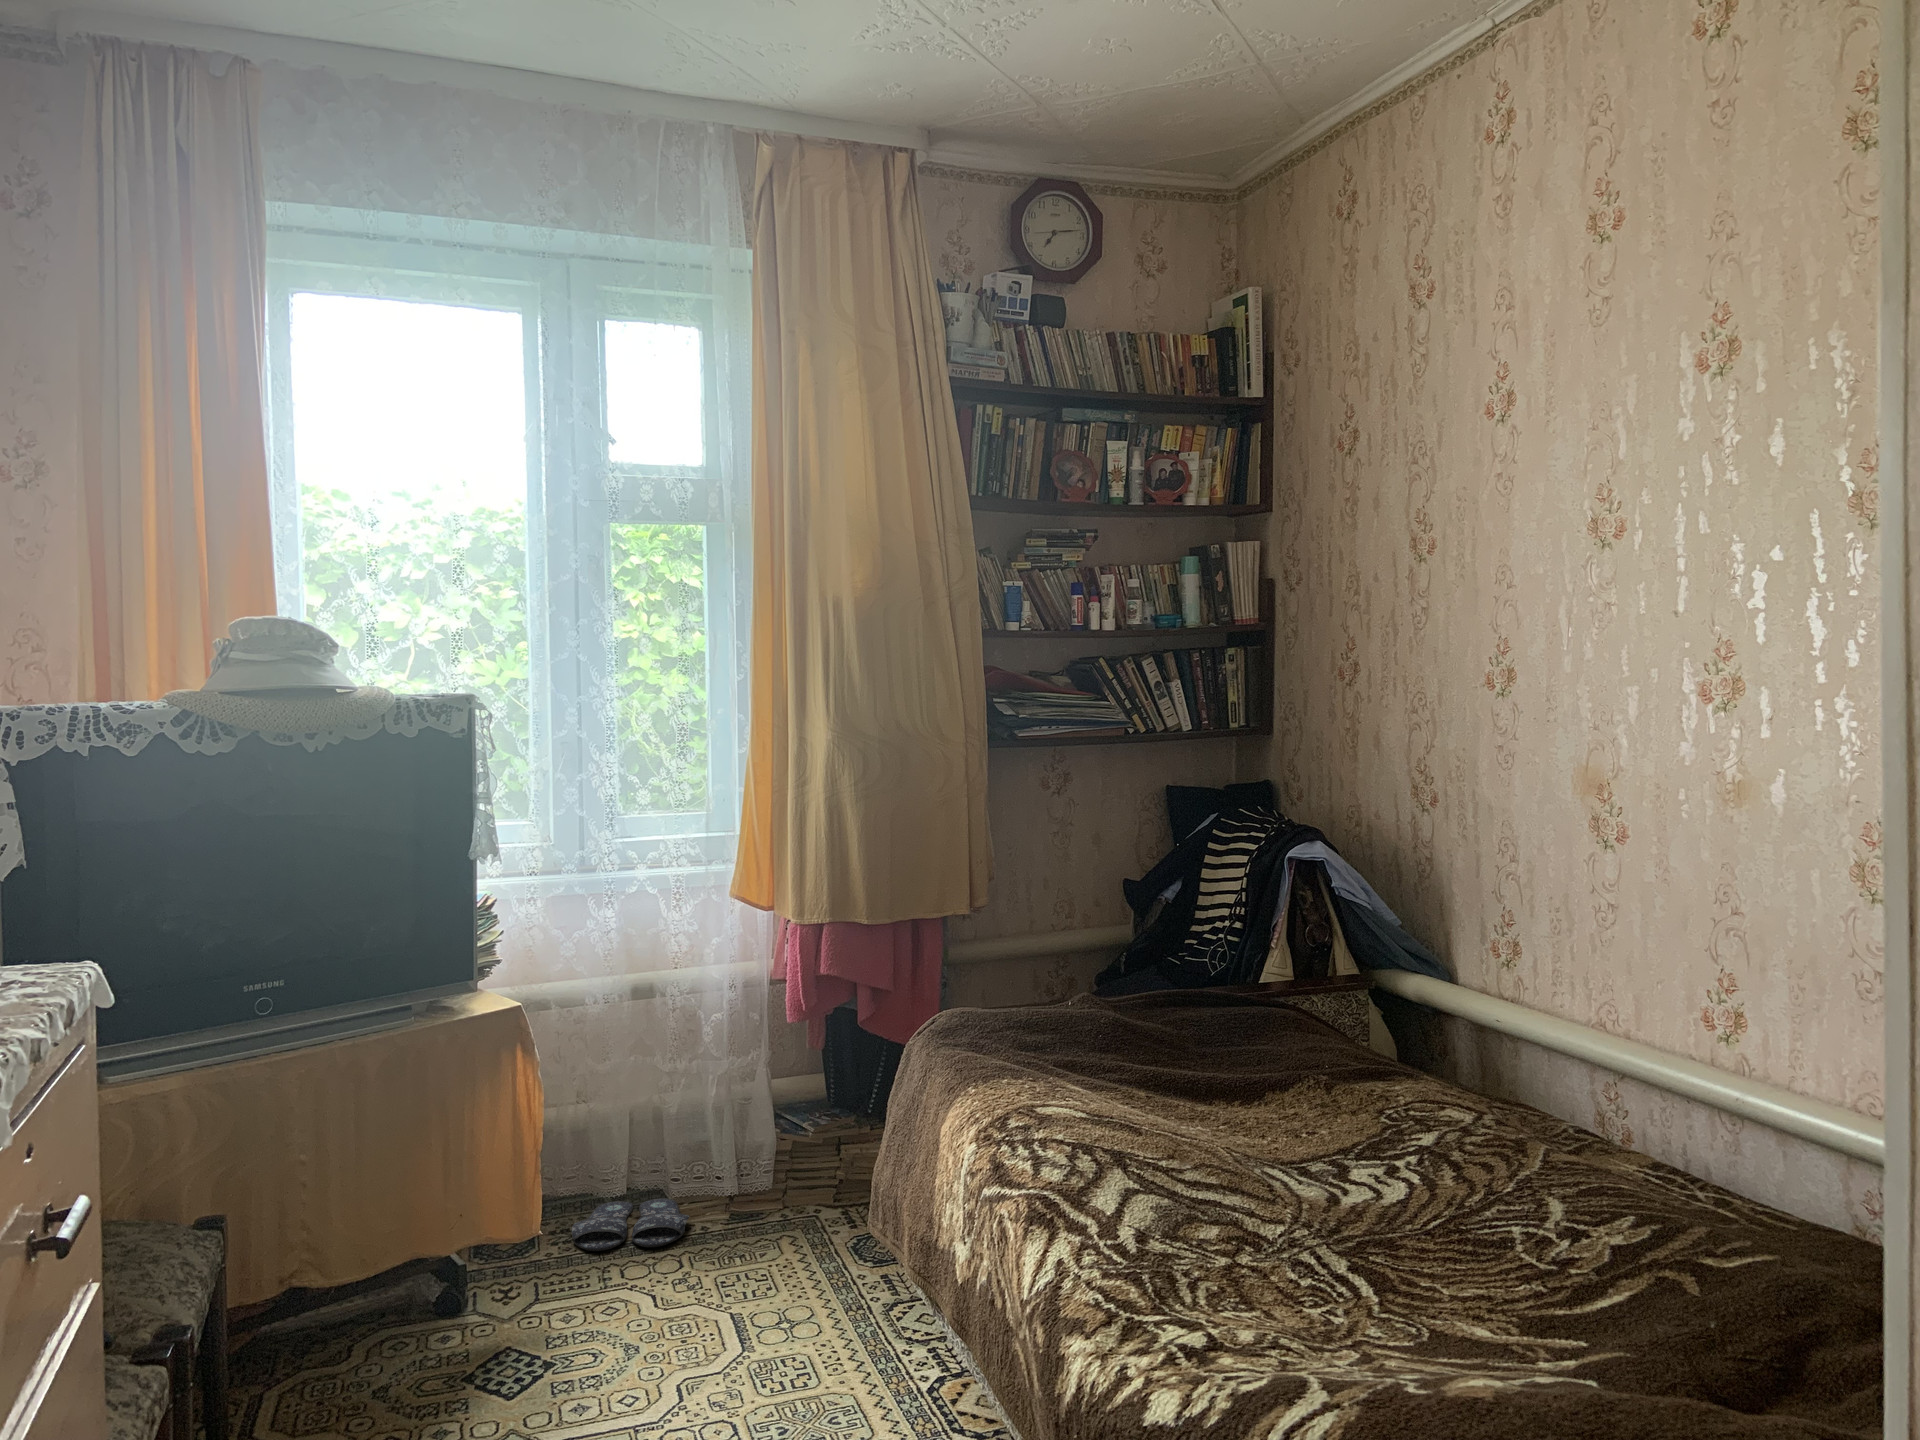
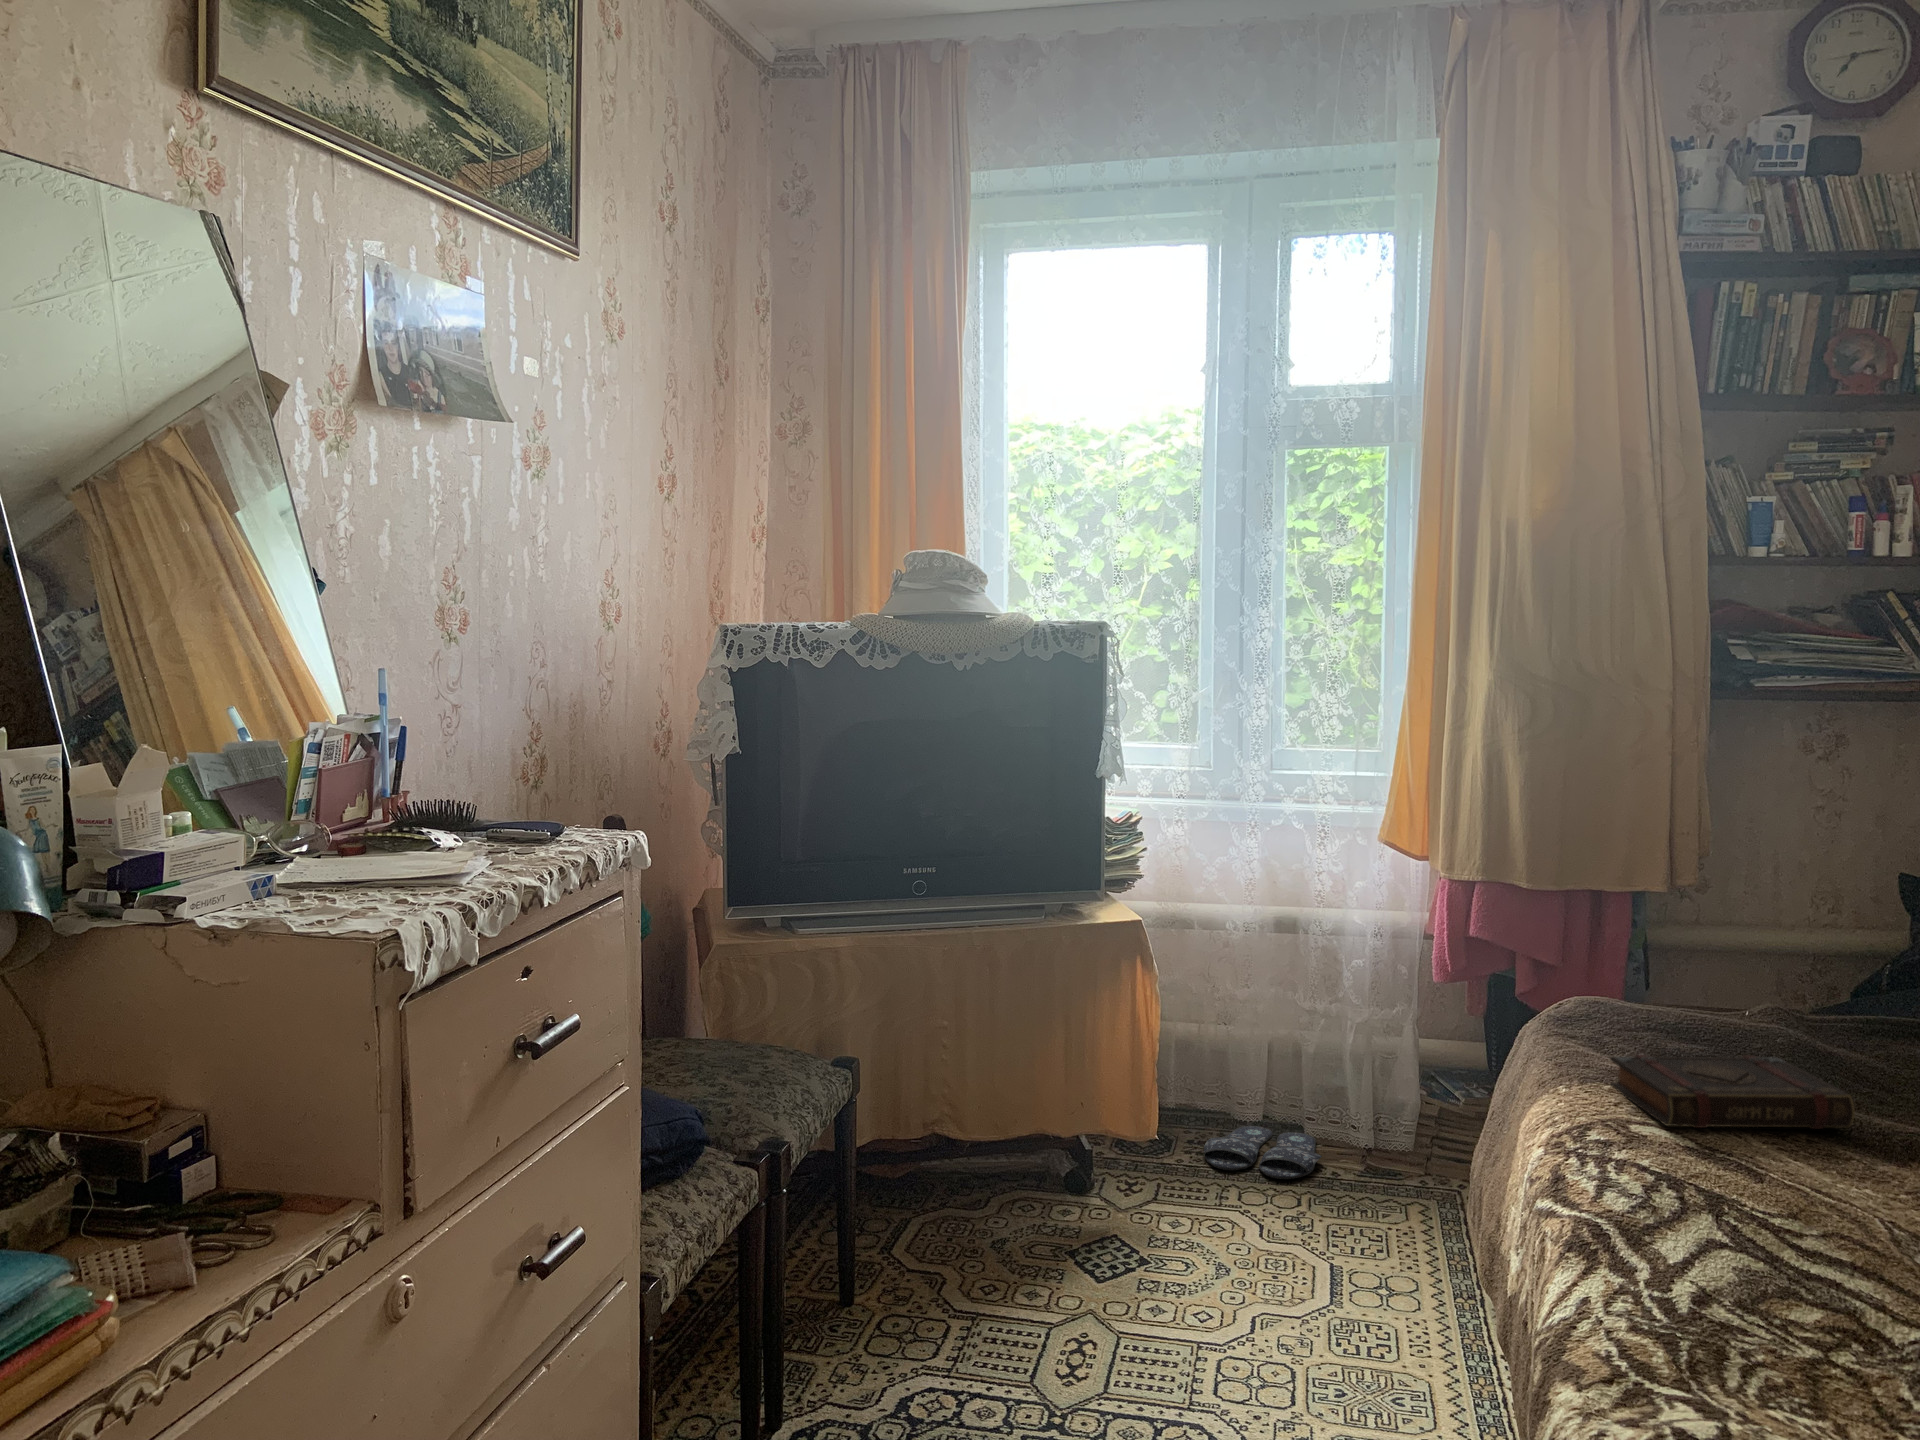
book: none [997,1042,1176,1111] -> present [1610,1055,1855,1129]

